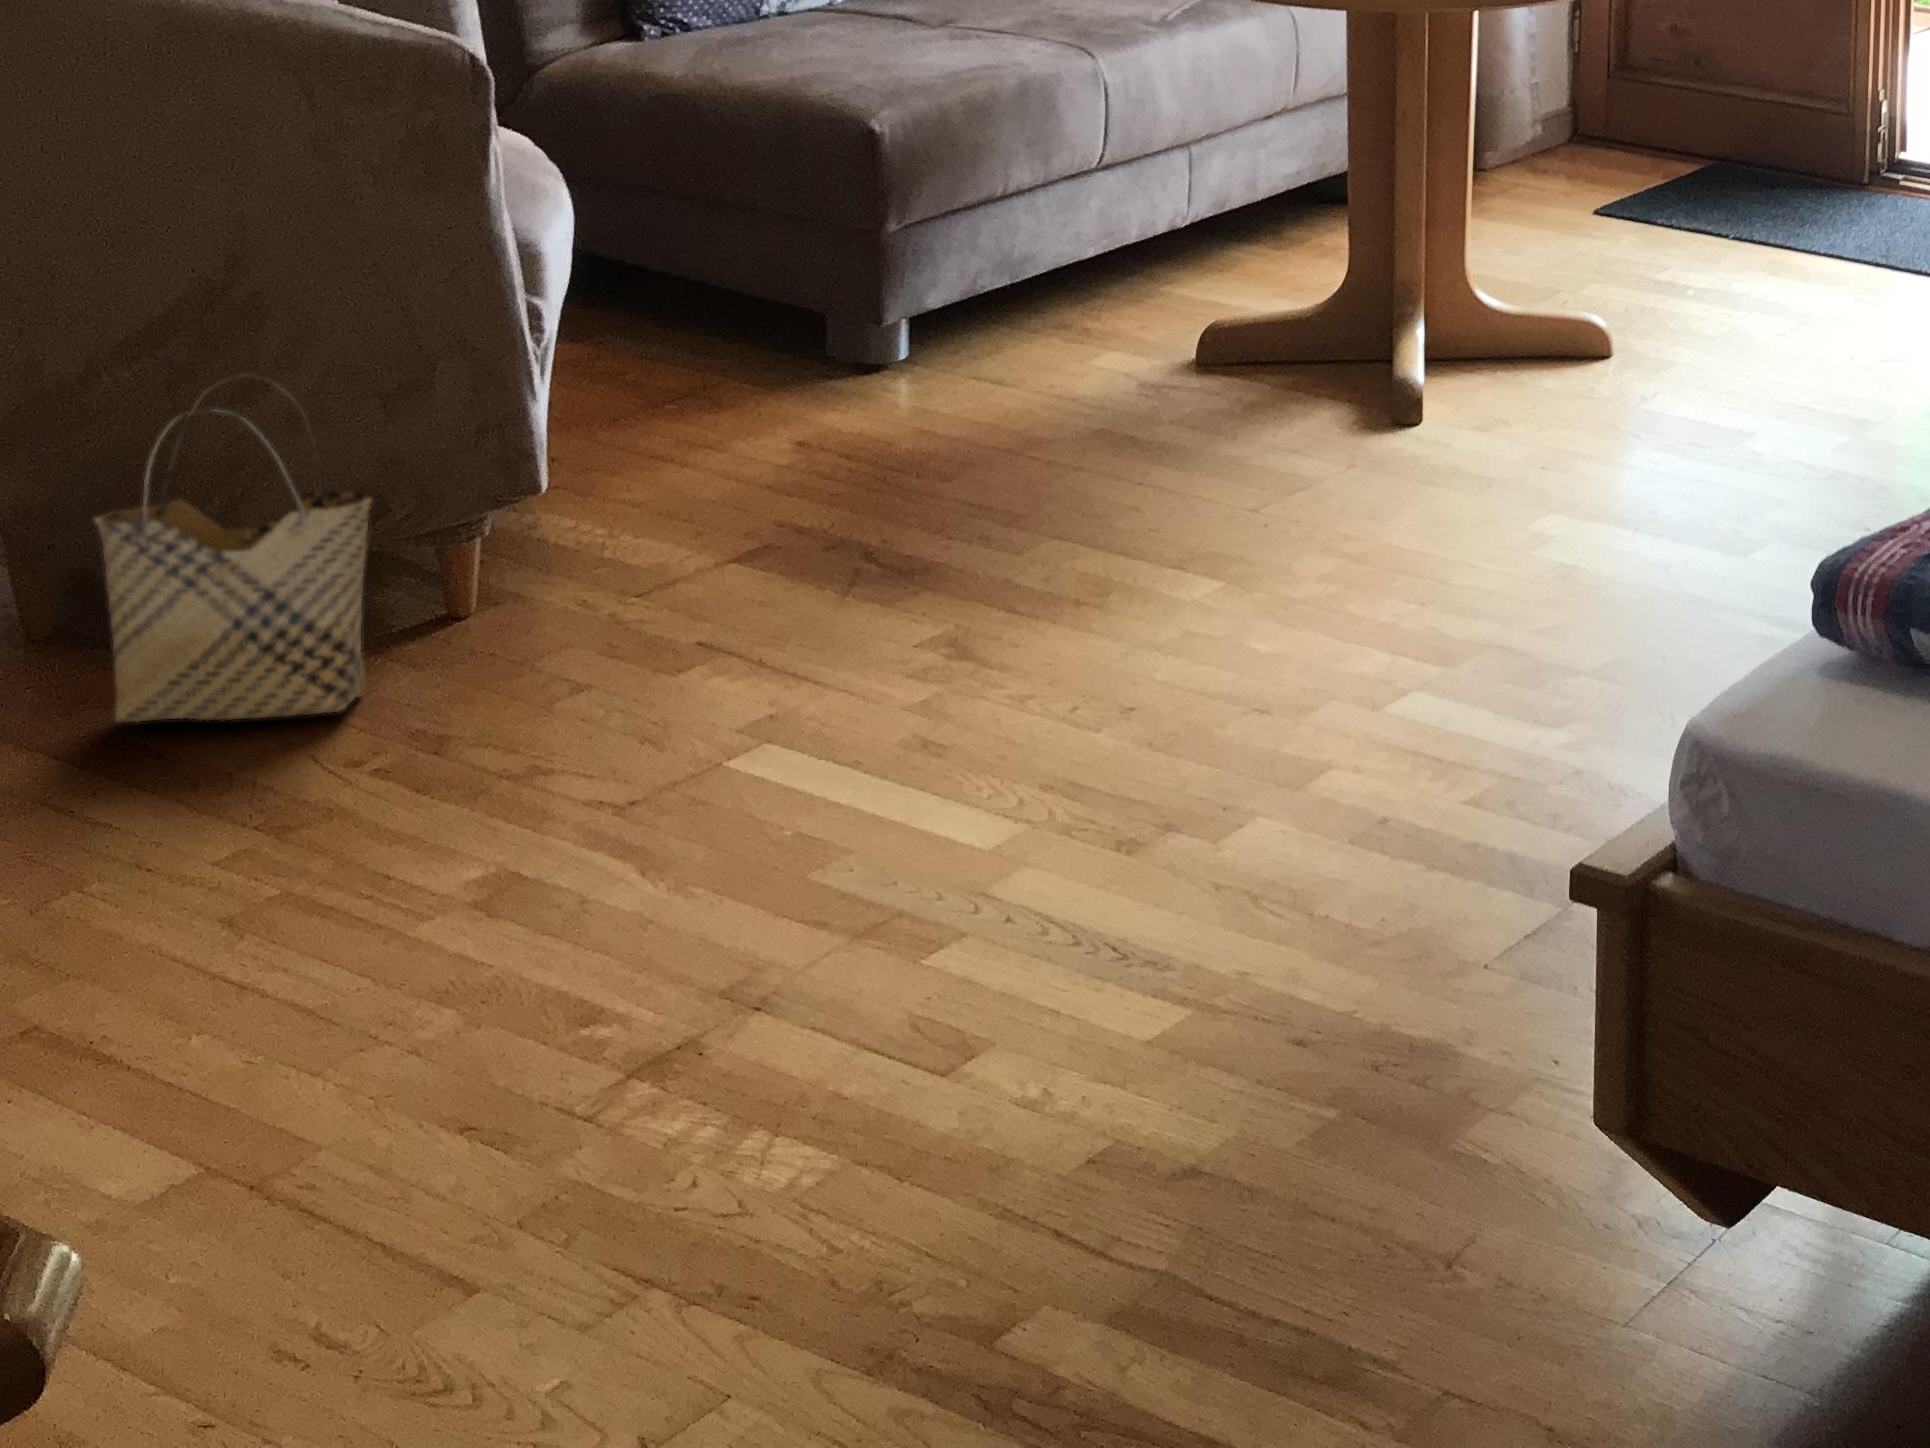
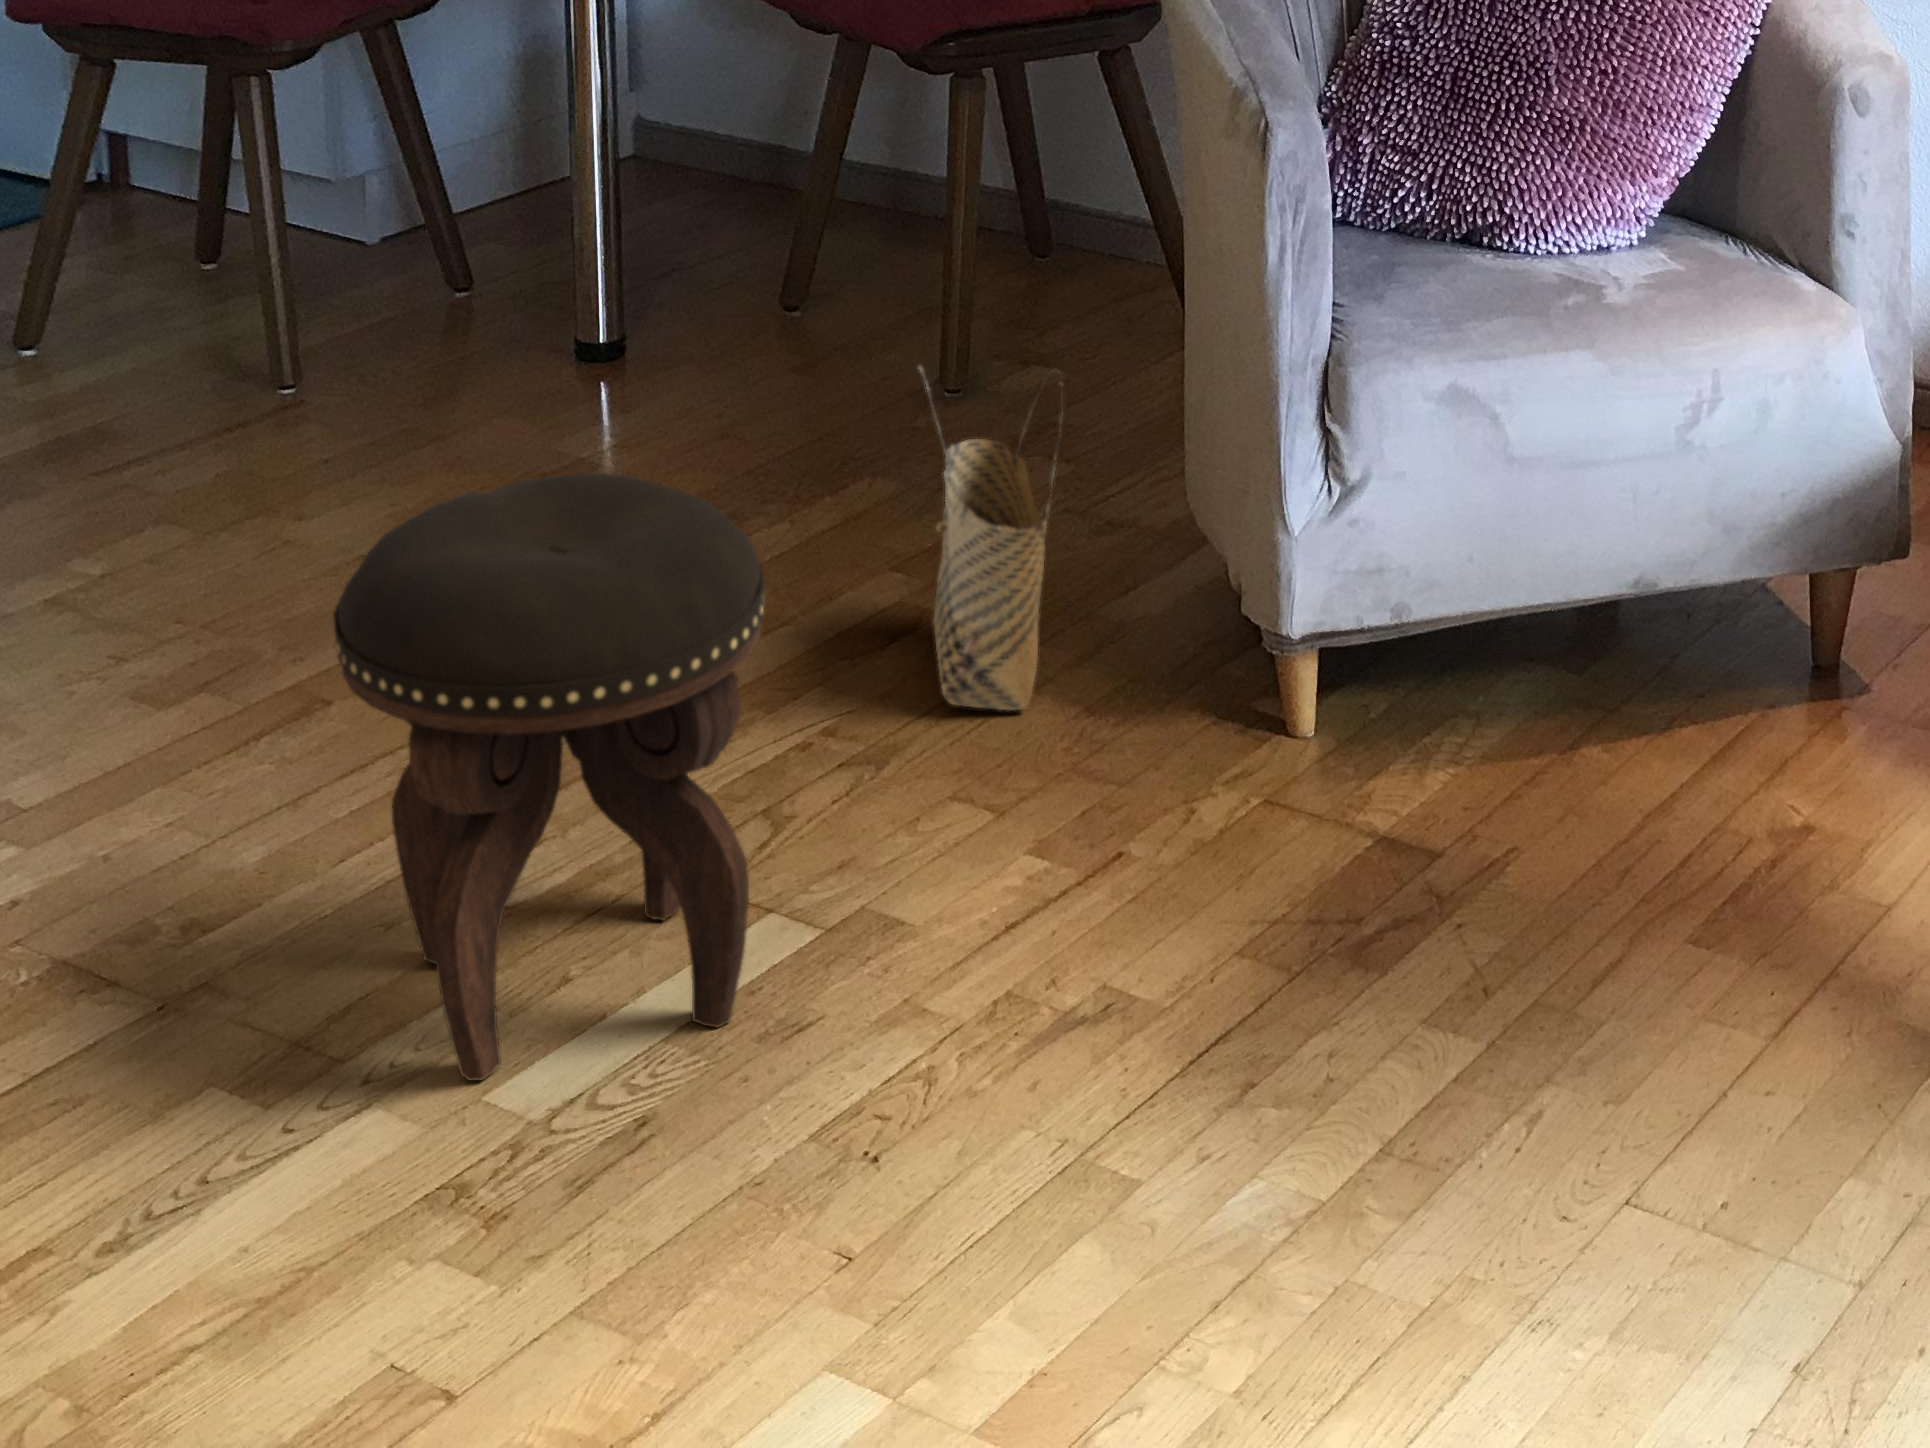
footstool: none [577,363,989,918] -> present [334,473,765,1081]

